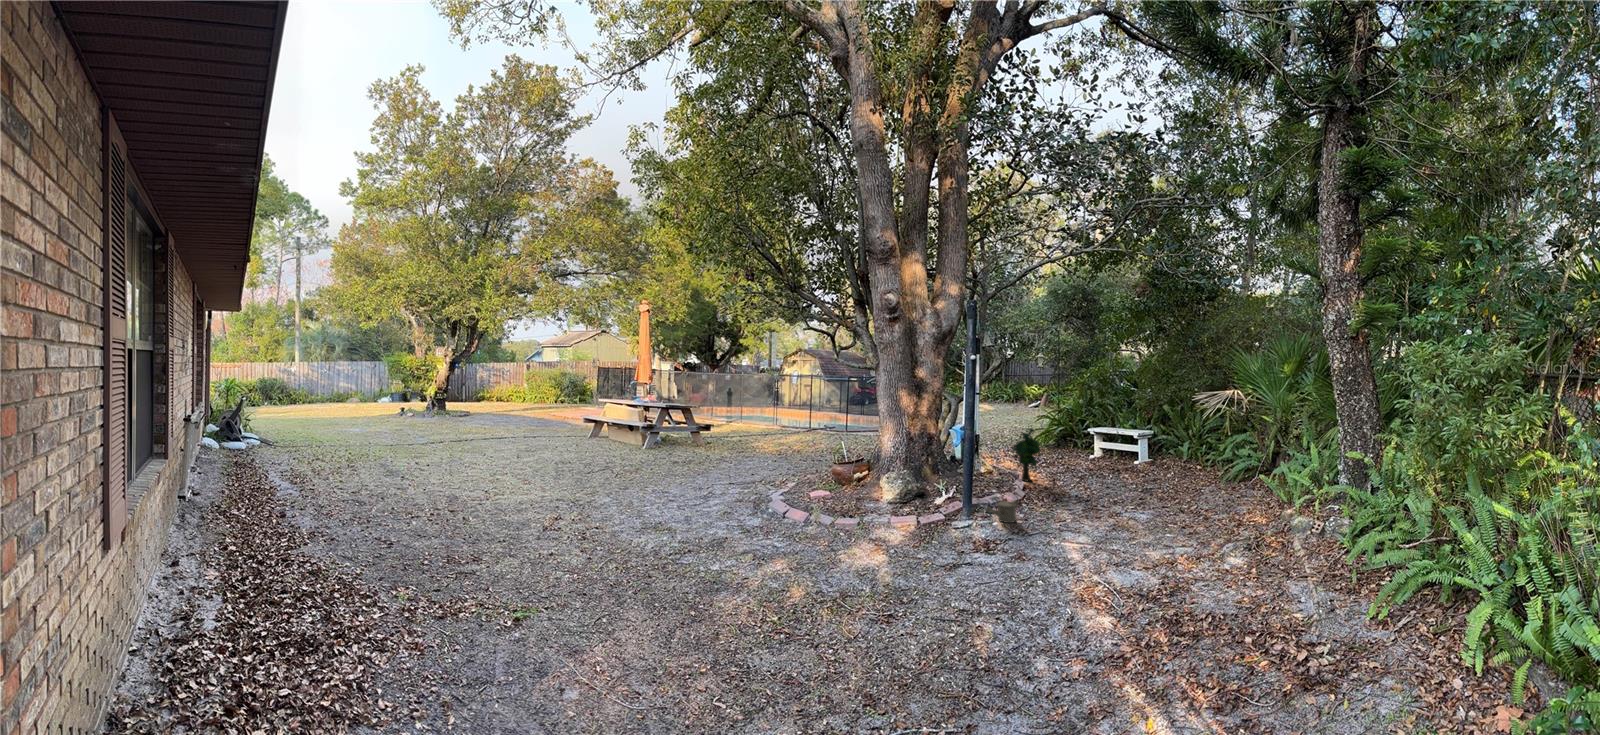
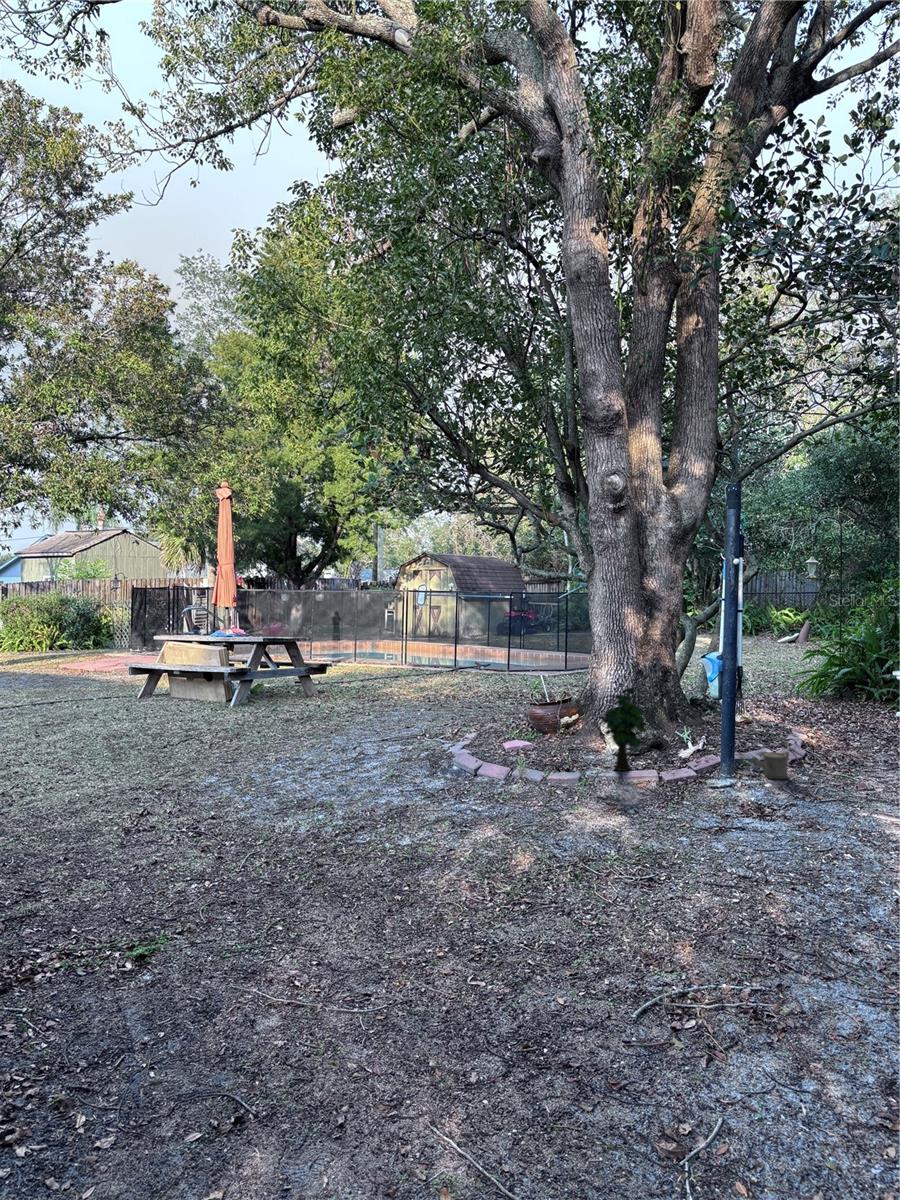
decorative plant: present [1012,428,1042,481] -> present [599,688,646,771]

